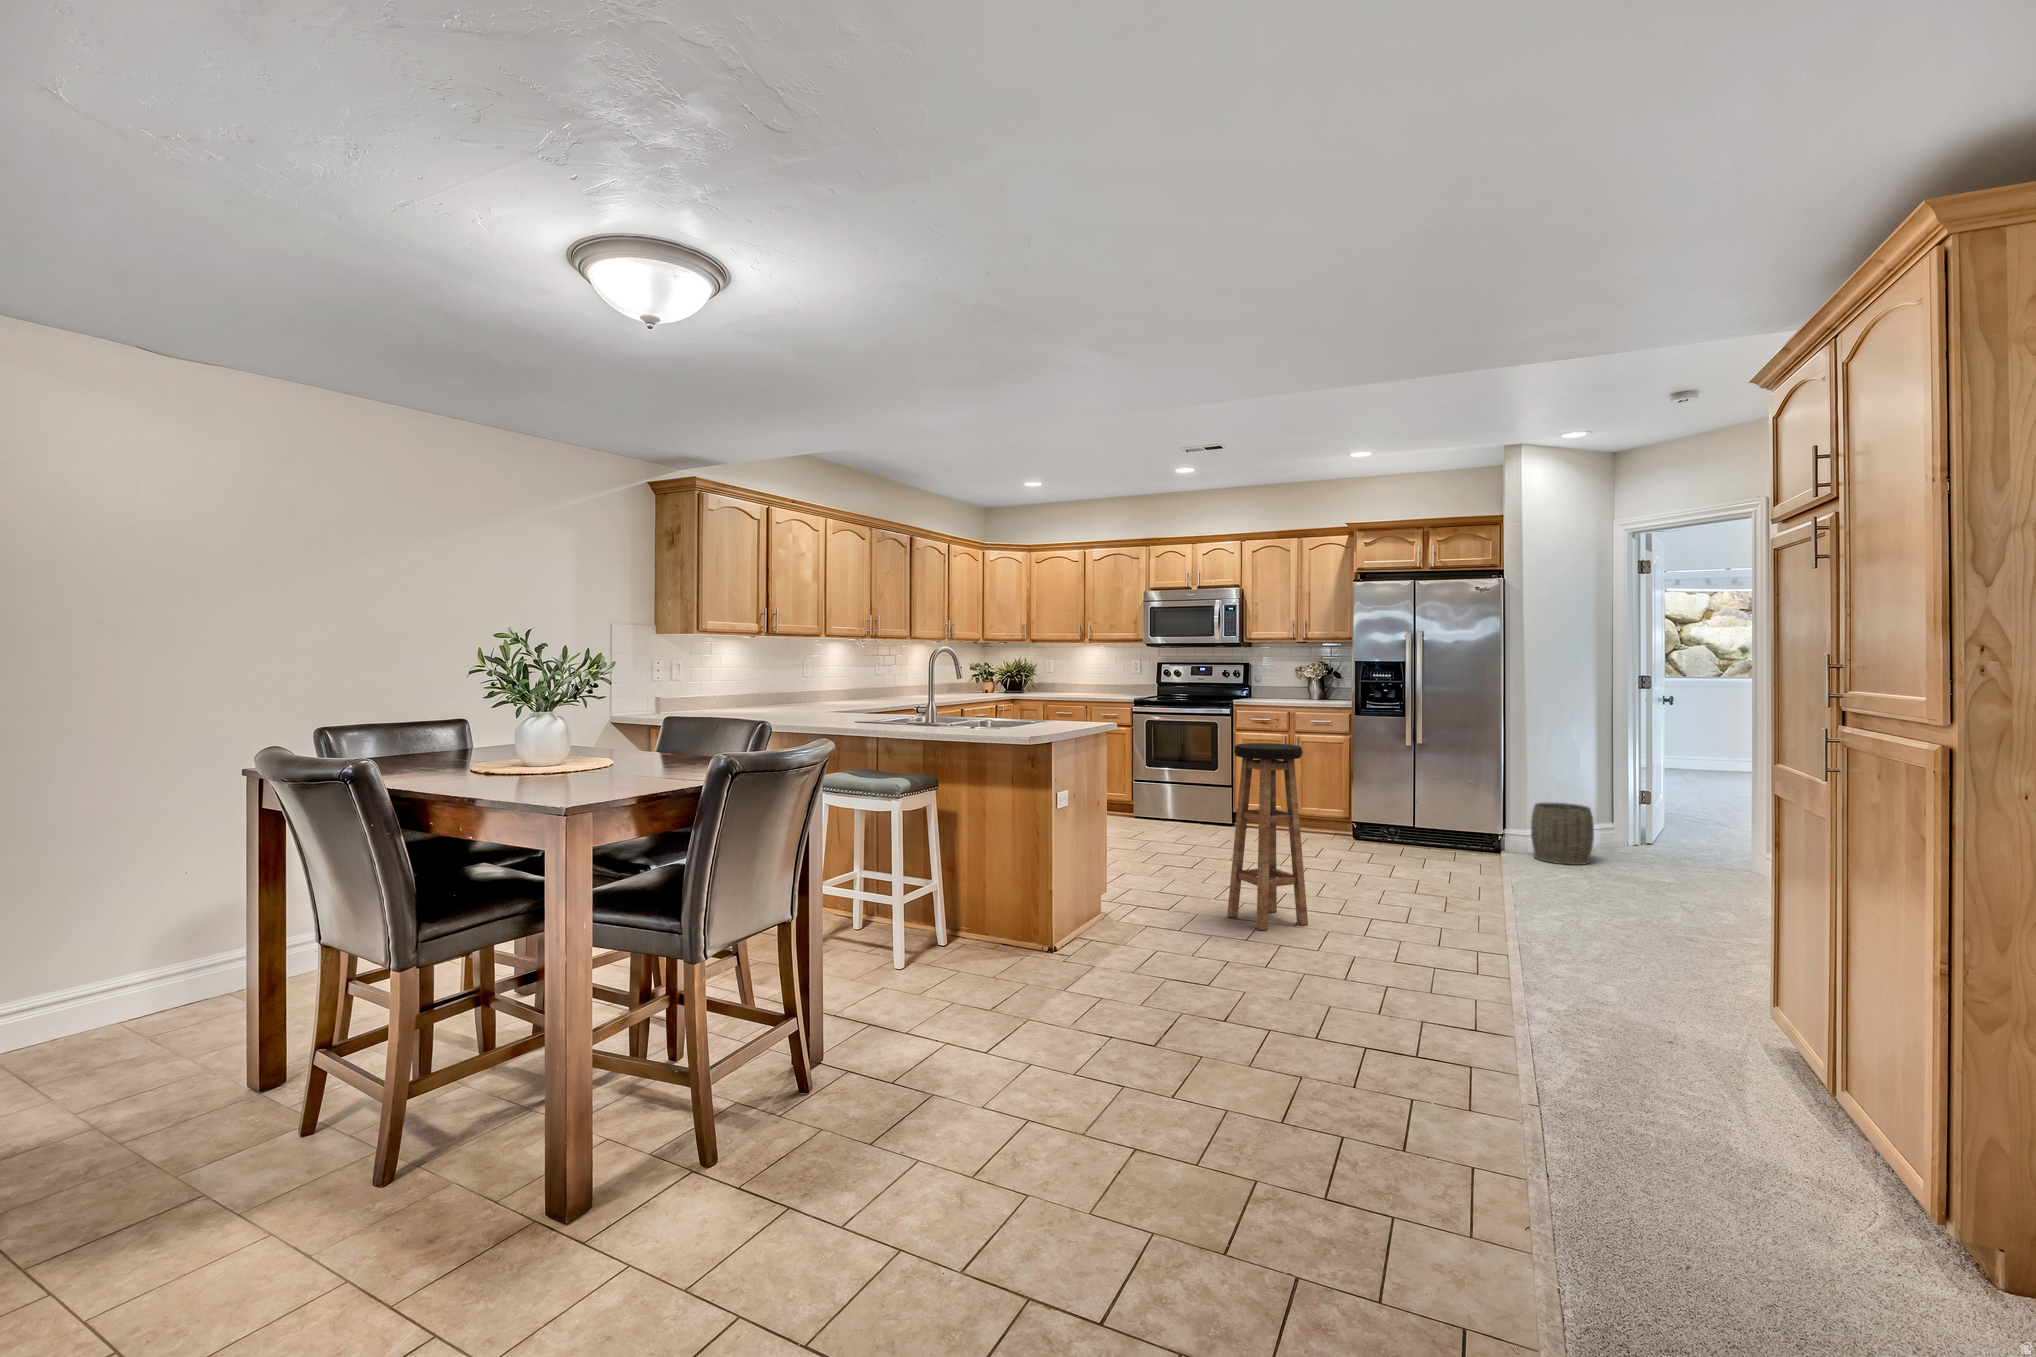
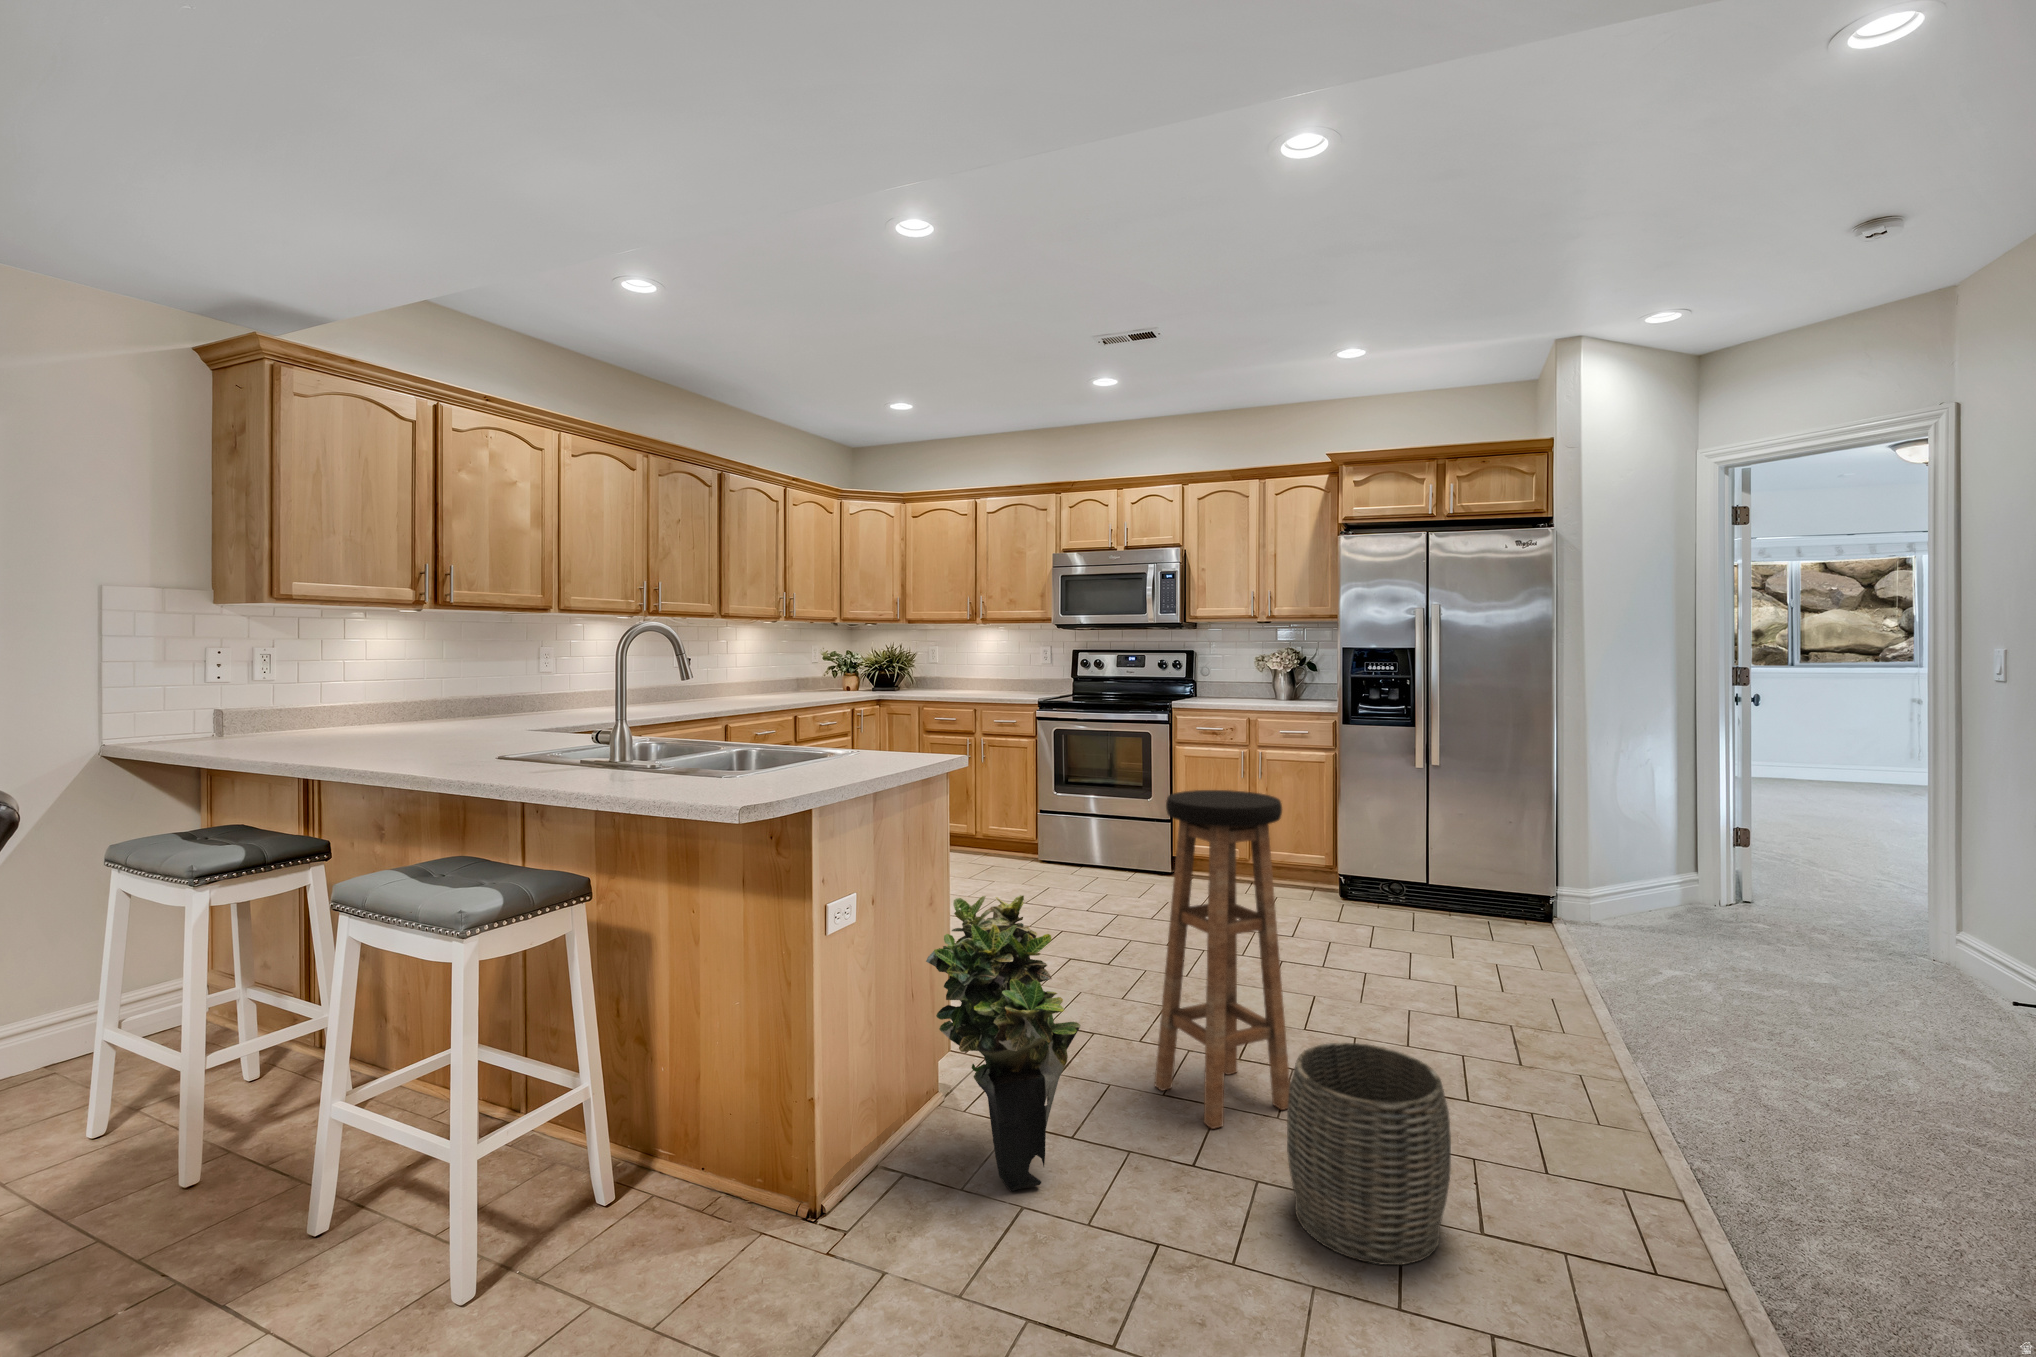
potted plant: none [1104,796,1189,948] -> present [926,895,1081,1191]
woven basket: present [1531,803,1594,865] -> present [1287,1043,1451,1265]

